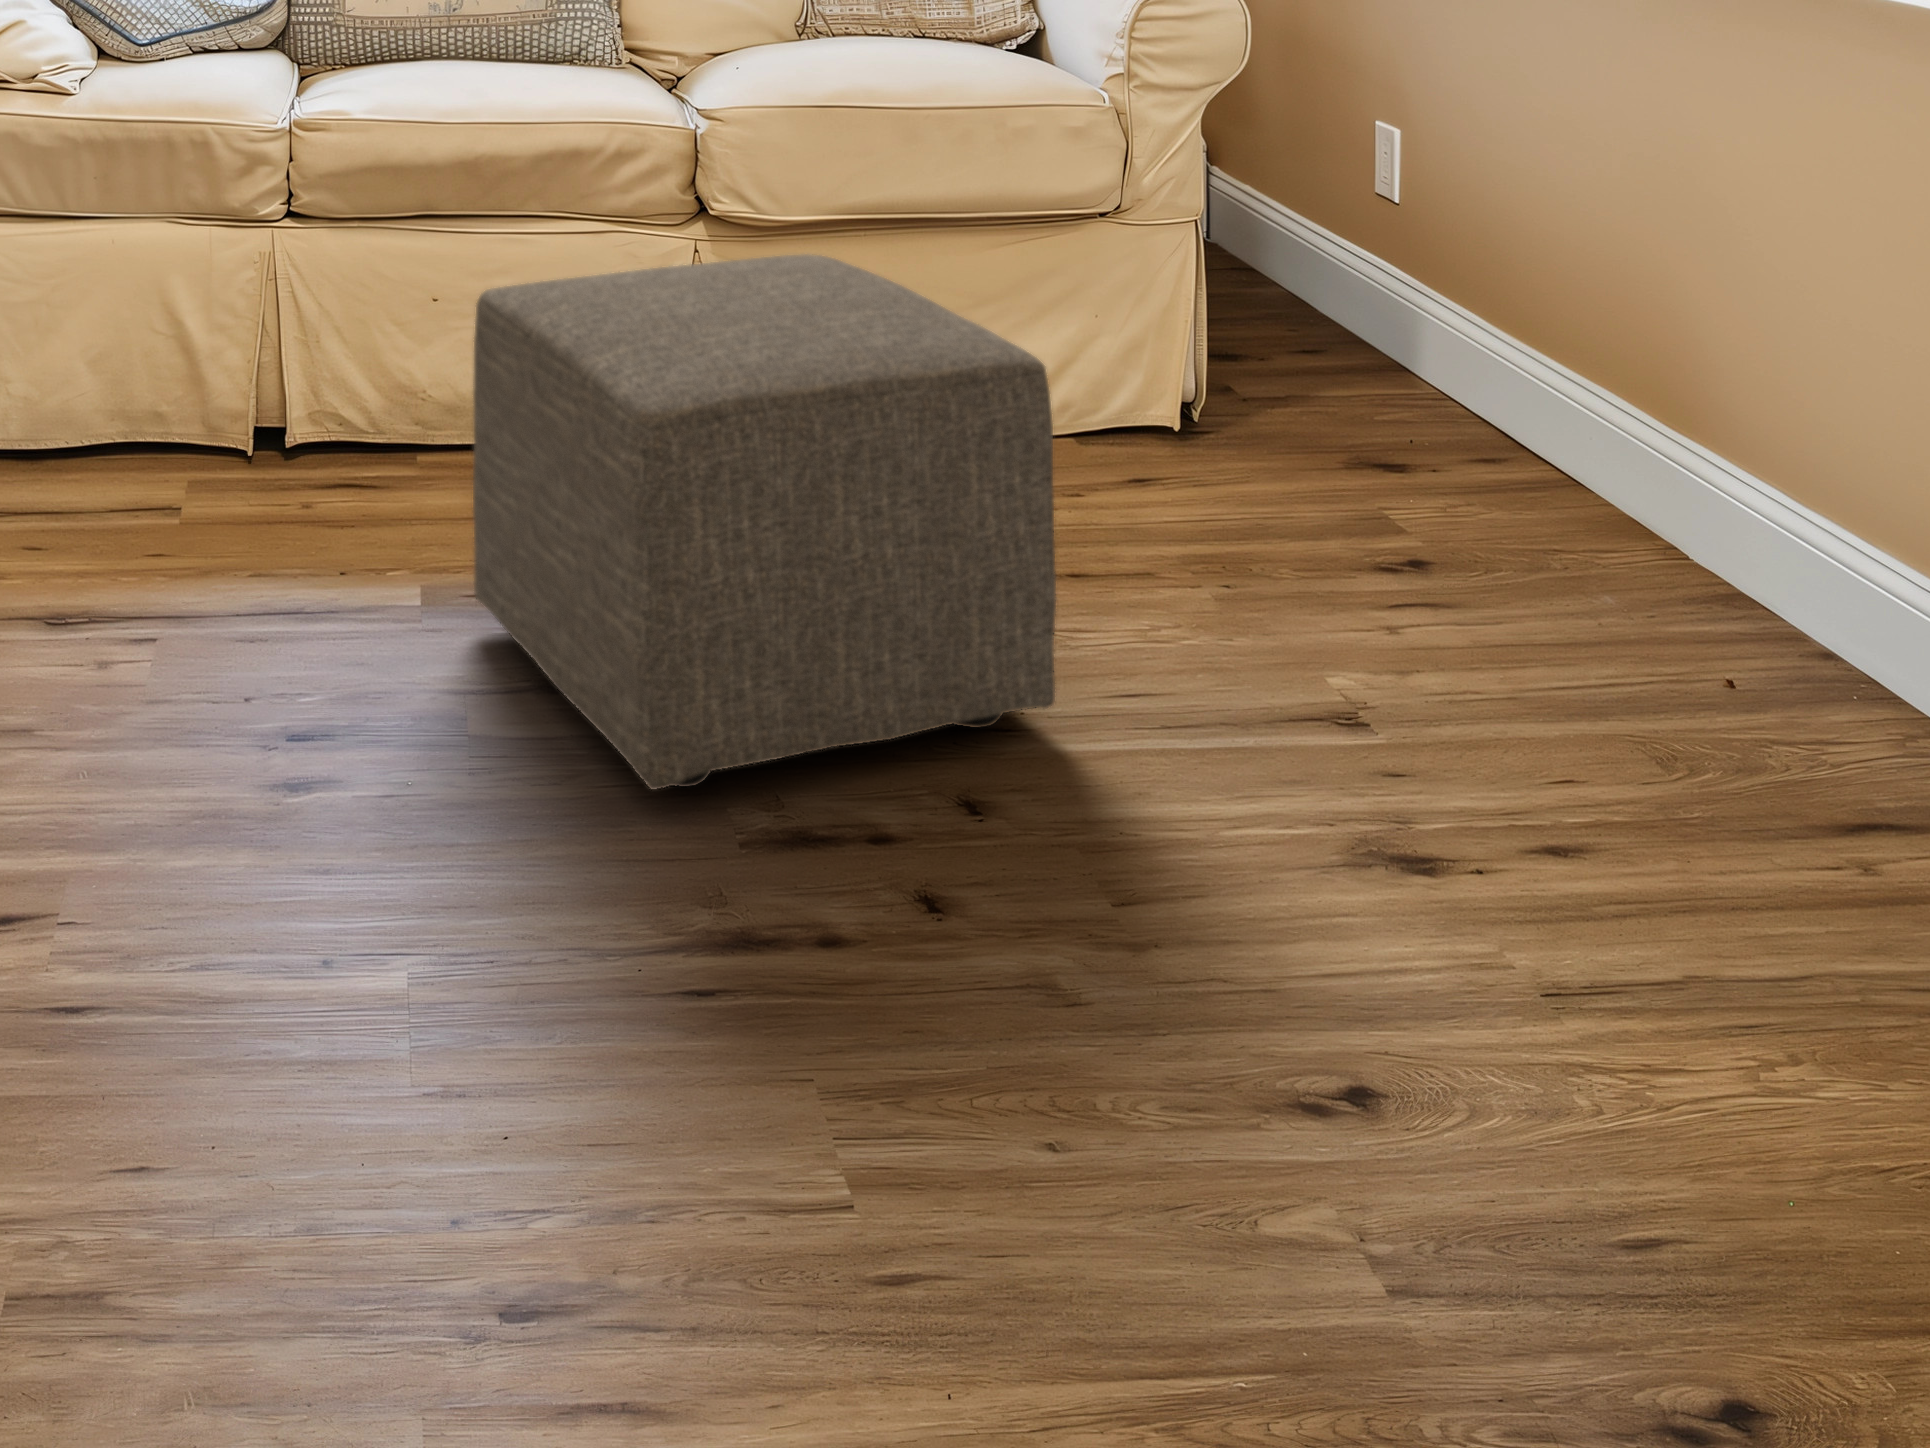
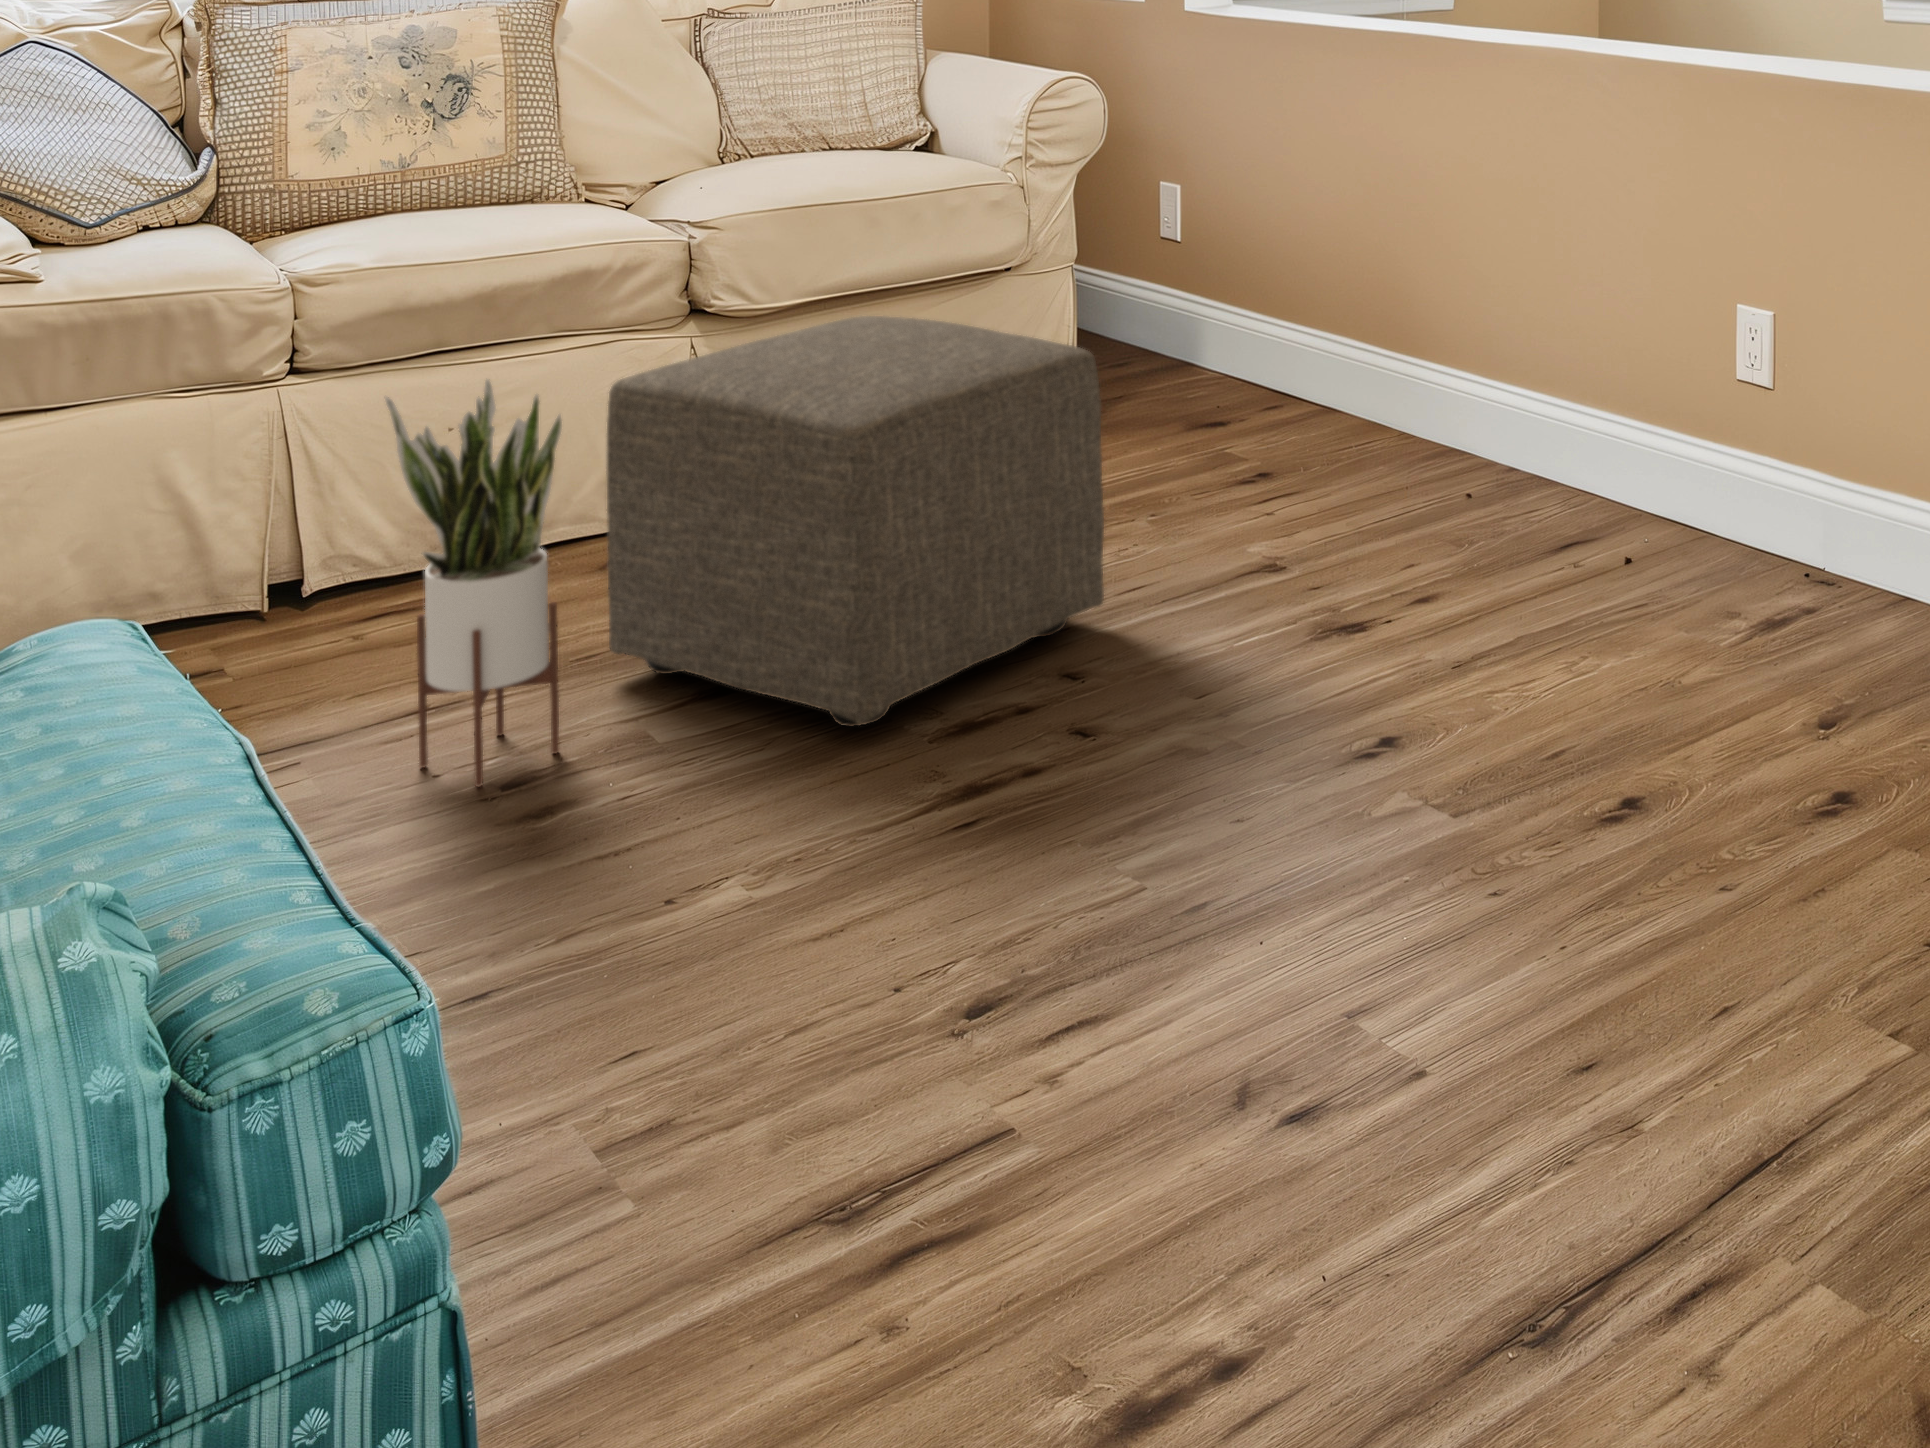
potted plant: none [195,270,382,724] -> present [385,380,562,787]

